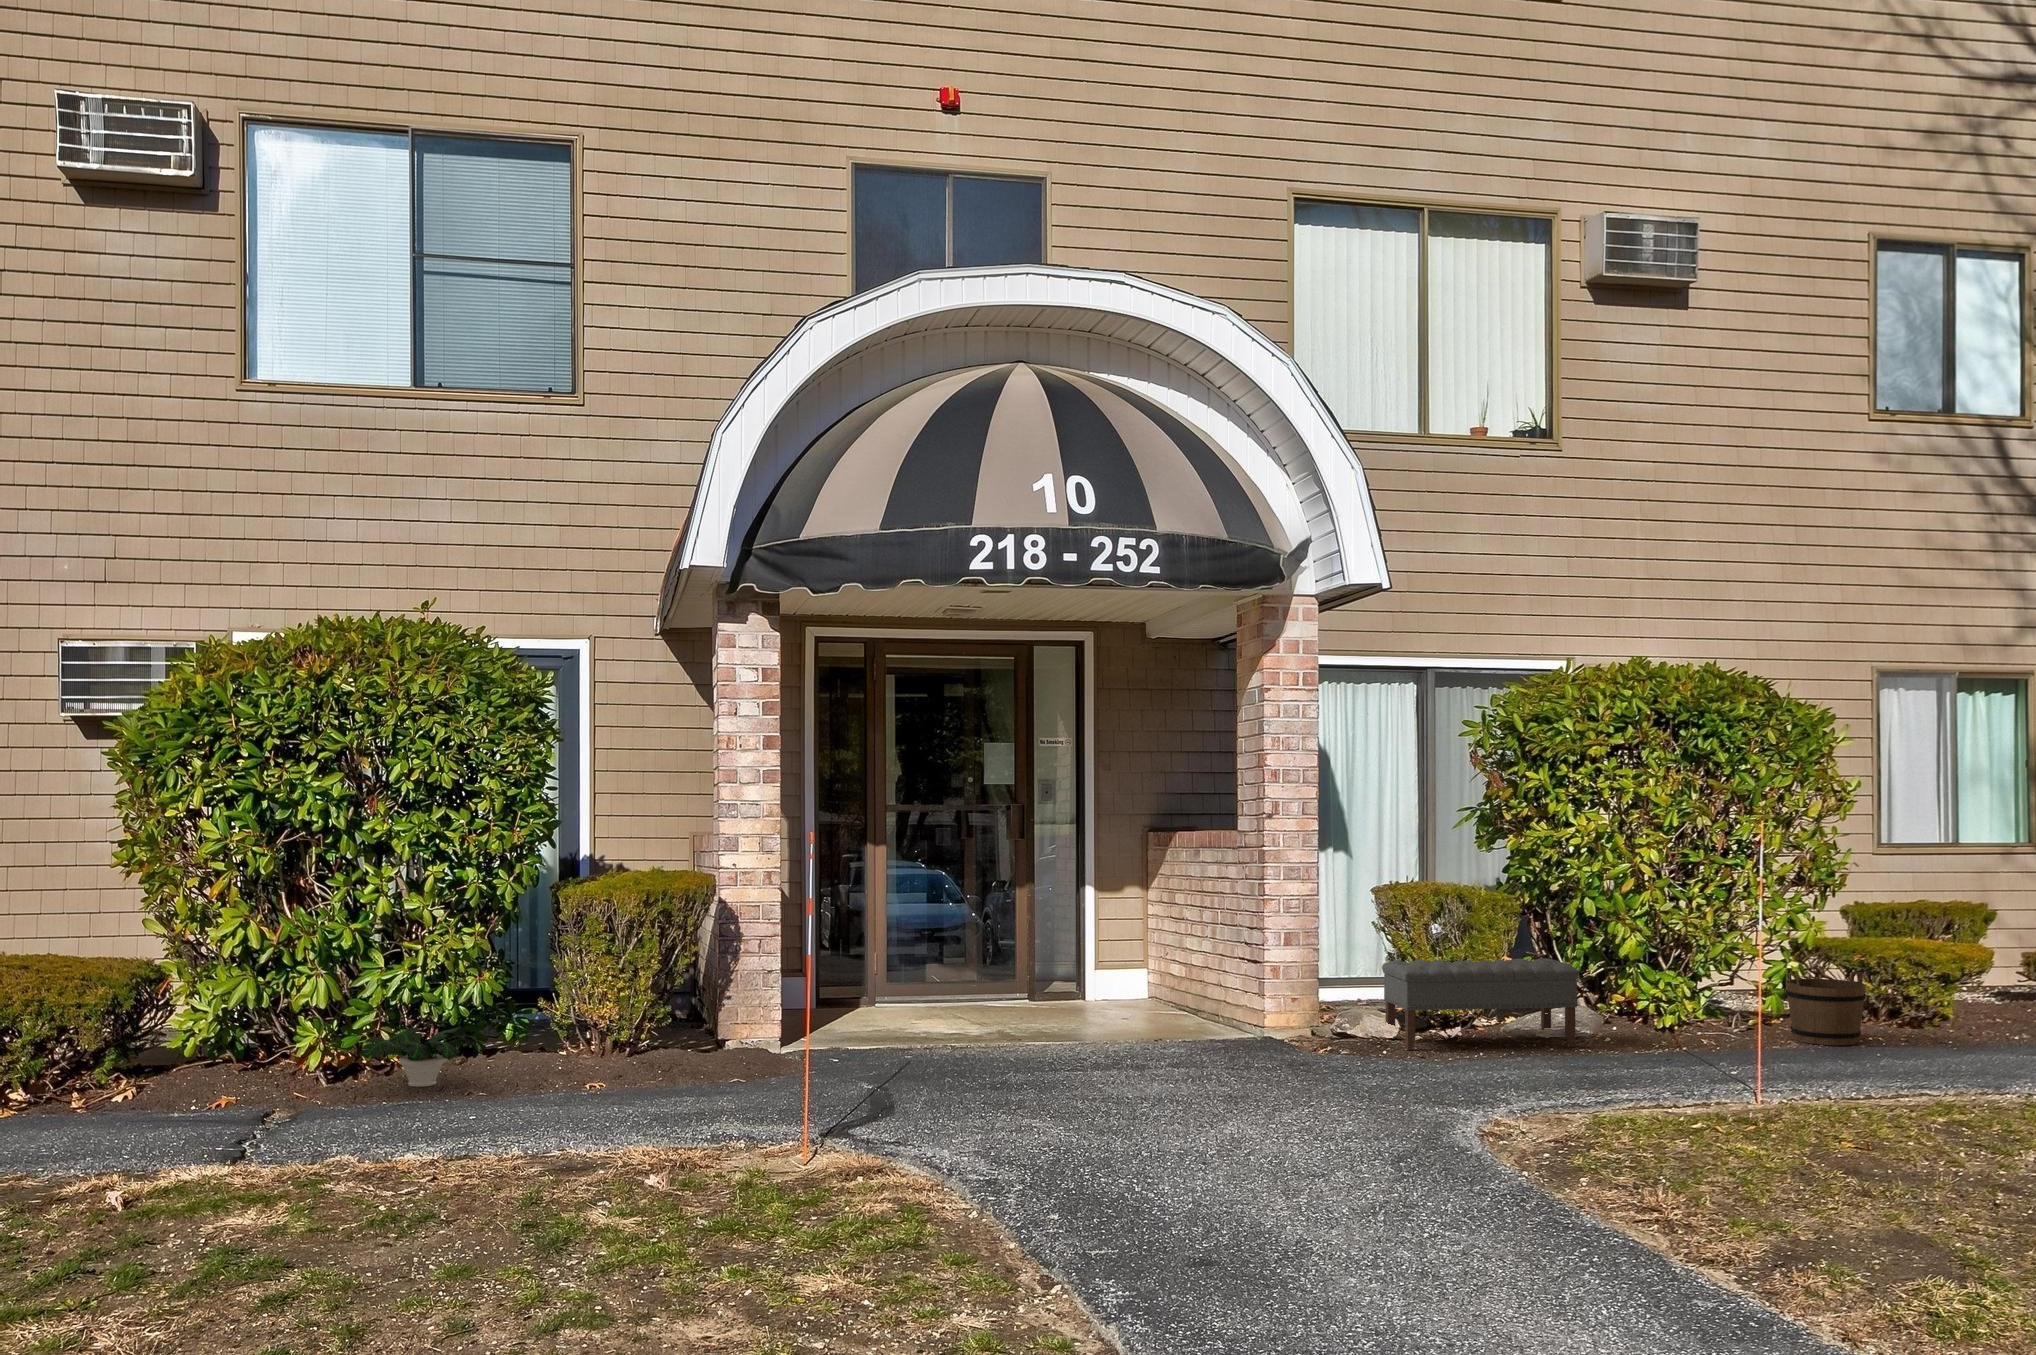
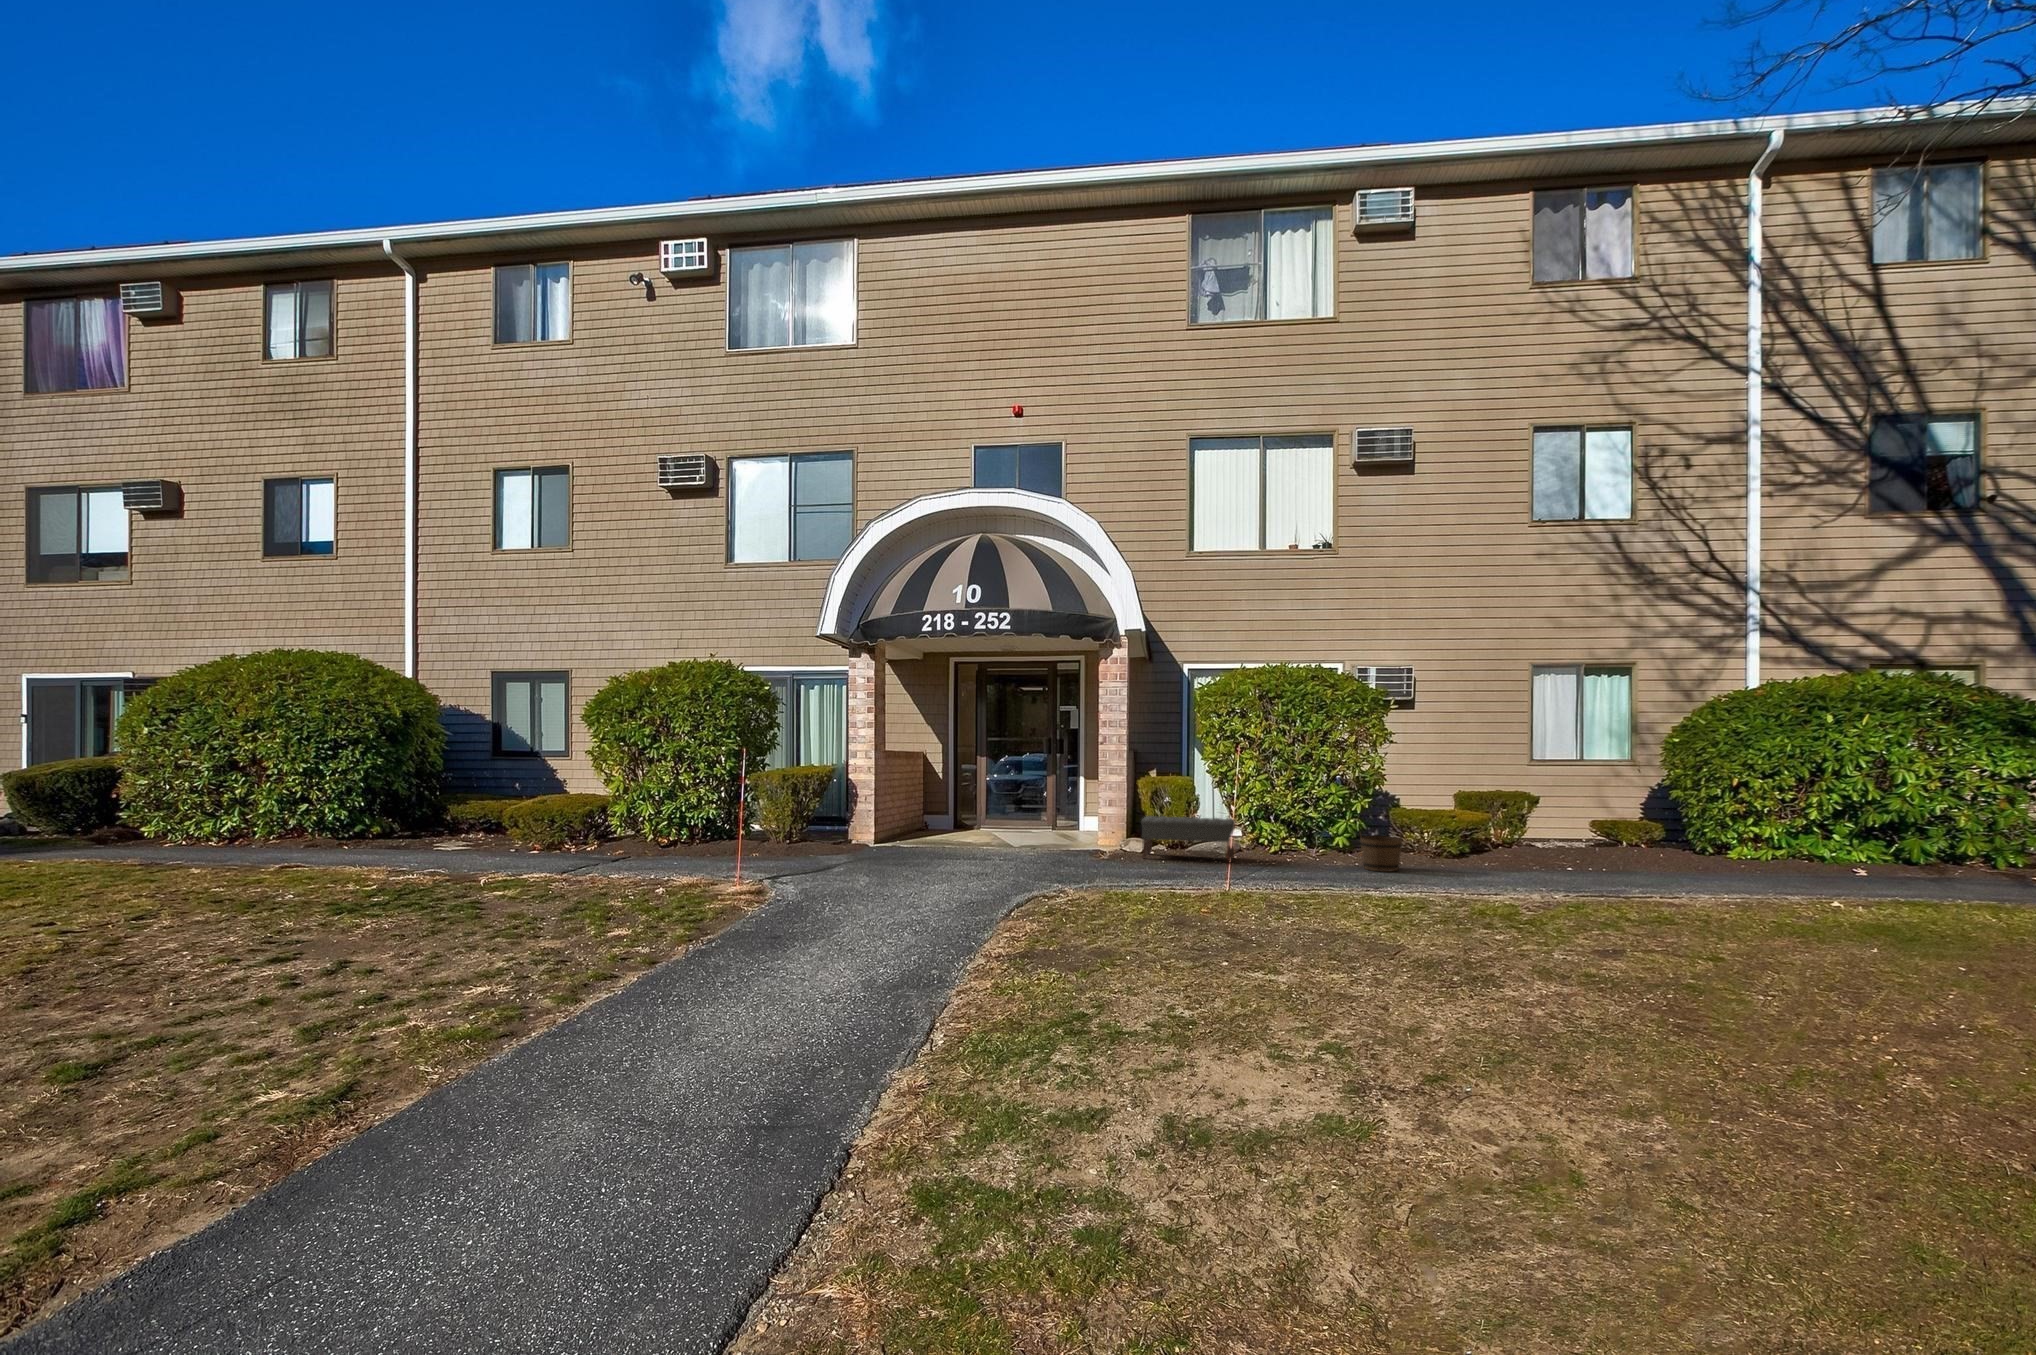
potted plant: present [362,1027,486,1087] -> none [688,821,738,844]

